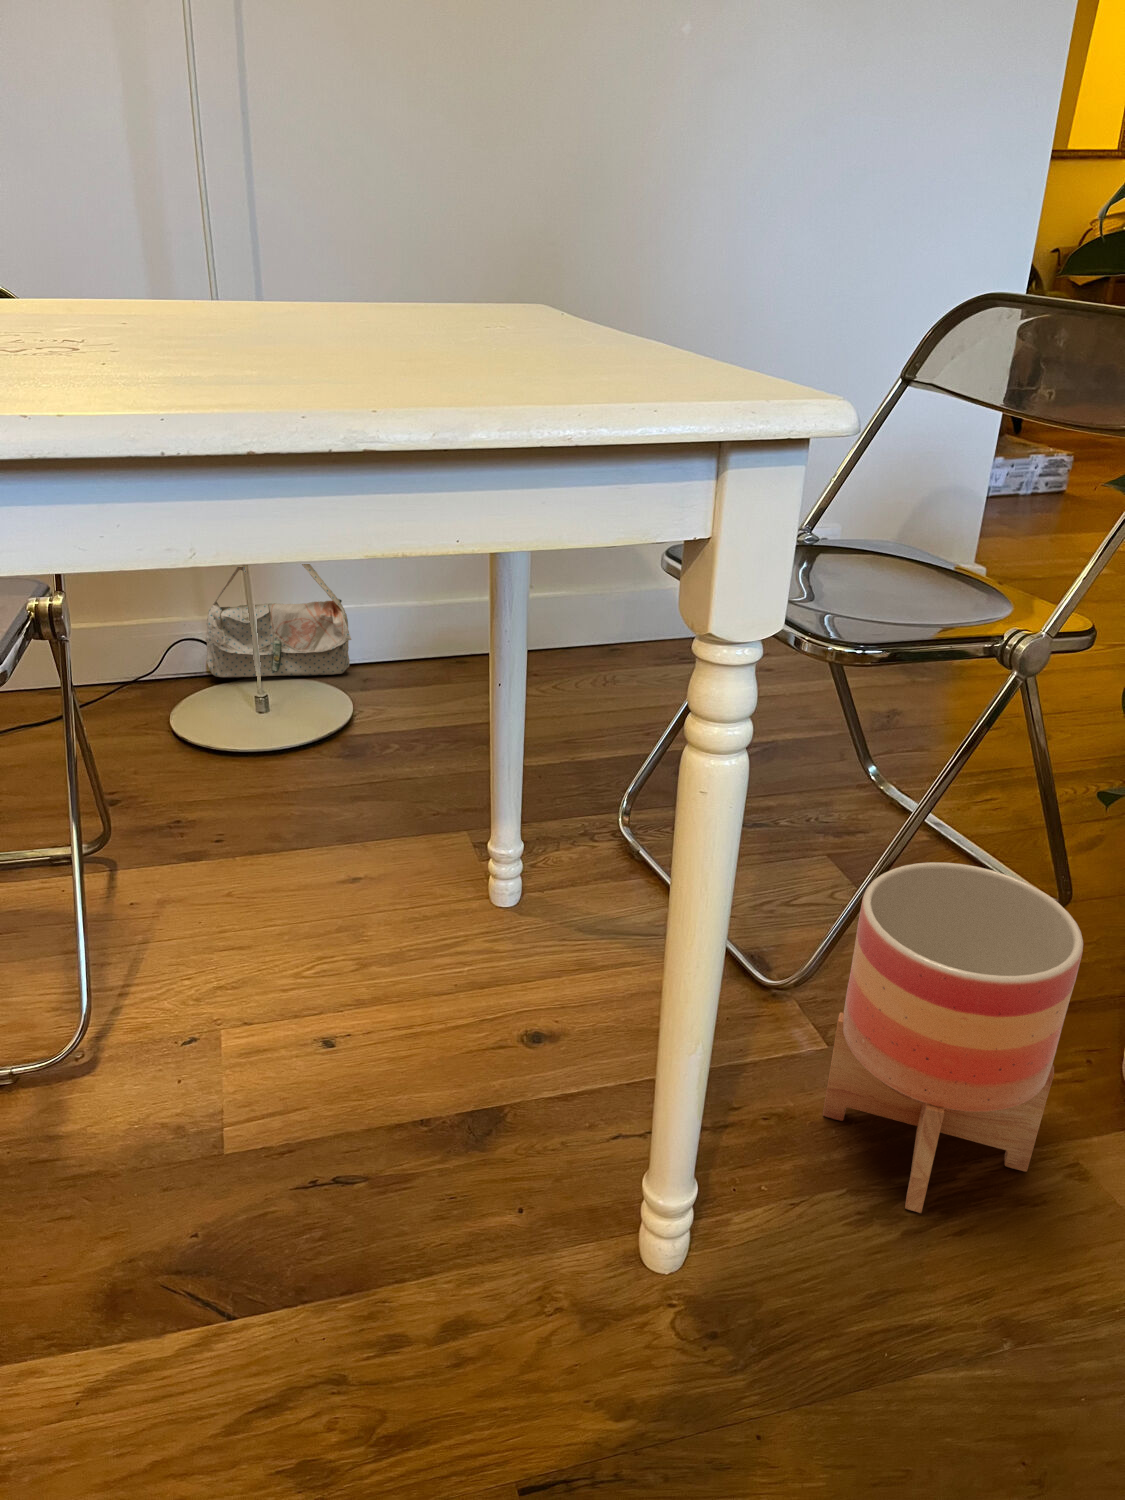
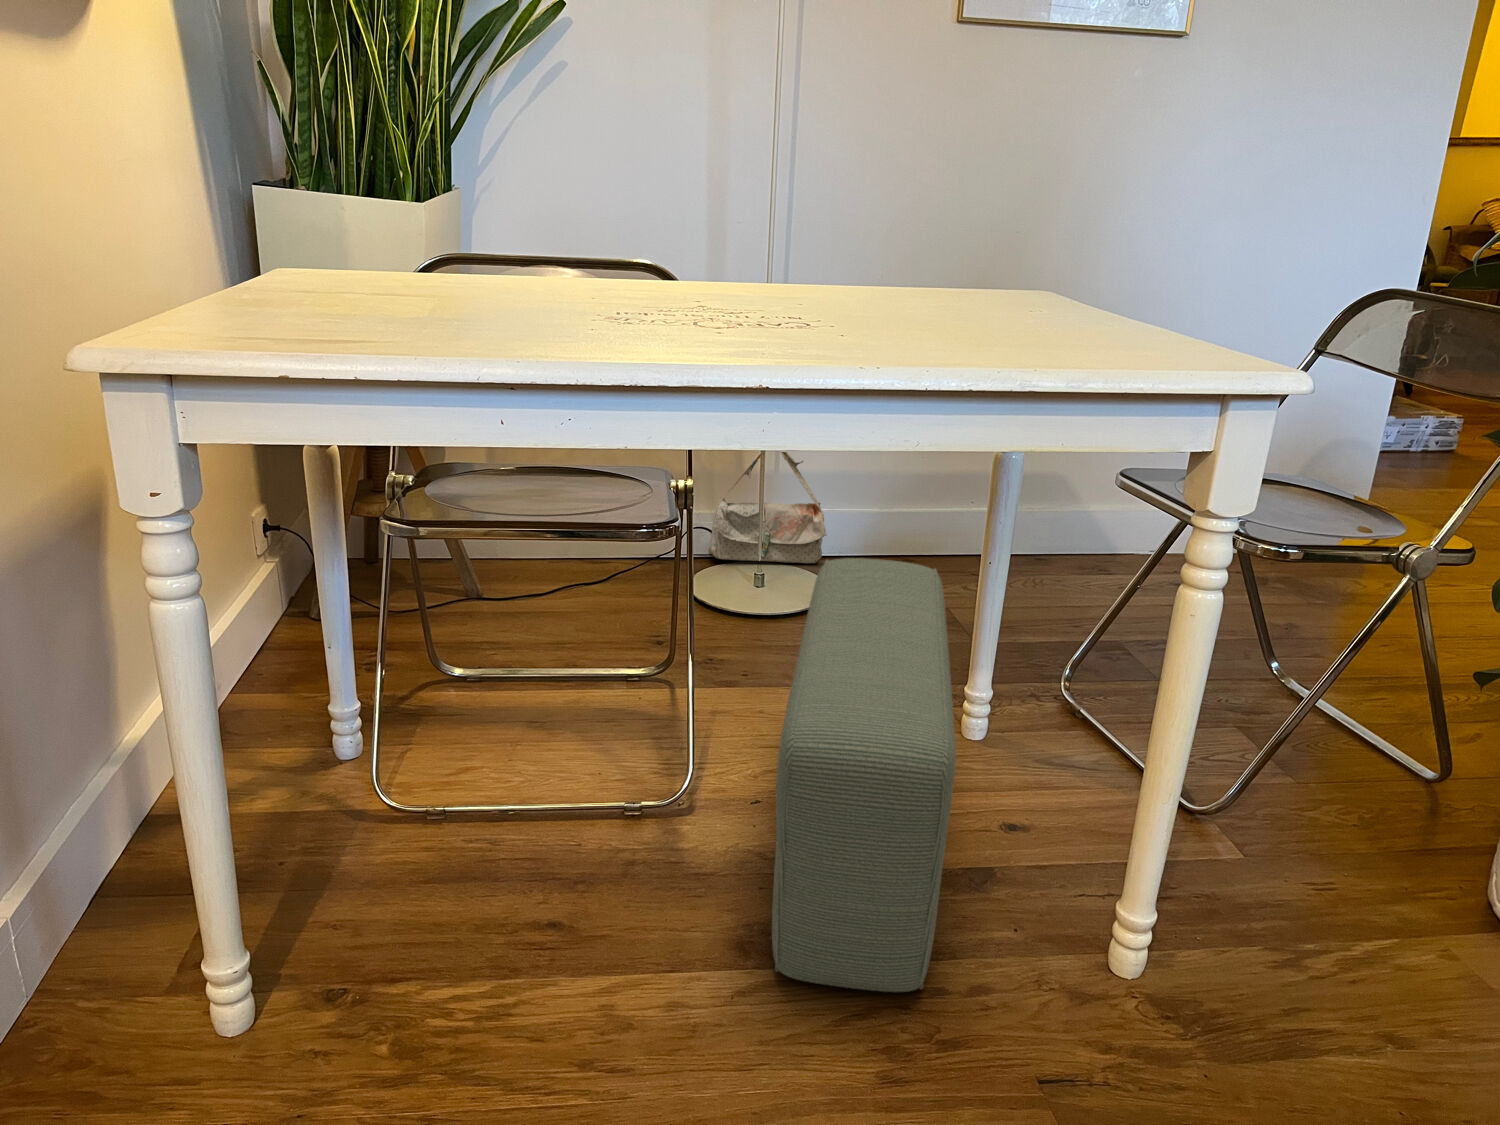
pouf: none [93,692,433,1359] -> present [772,558,956,992]
planter: present [823,862,1083,1213] -> none [1243,707,1458,967]

